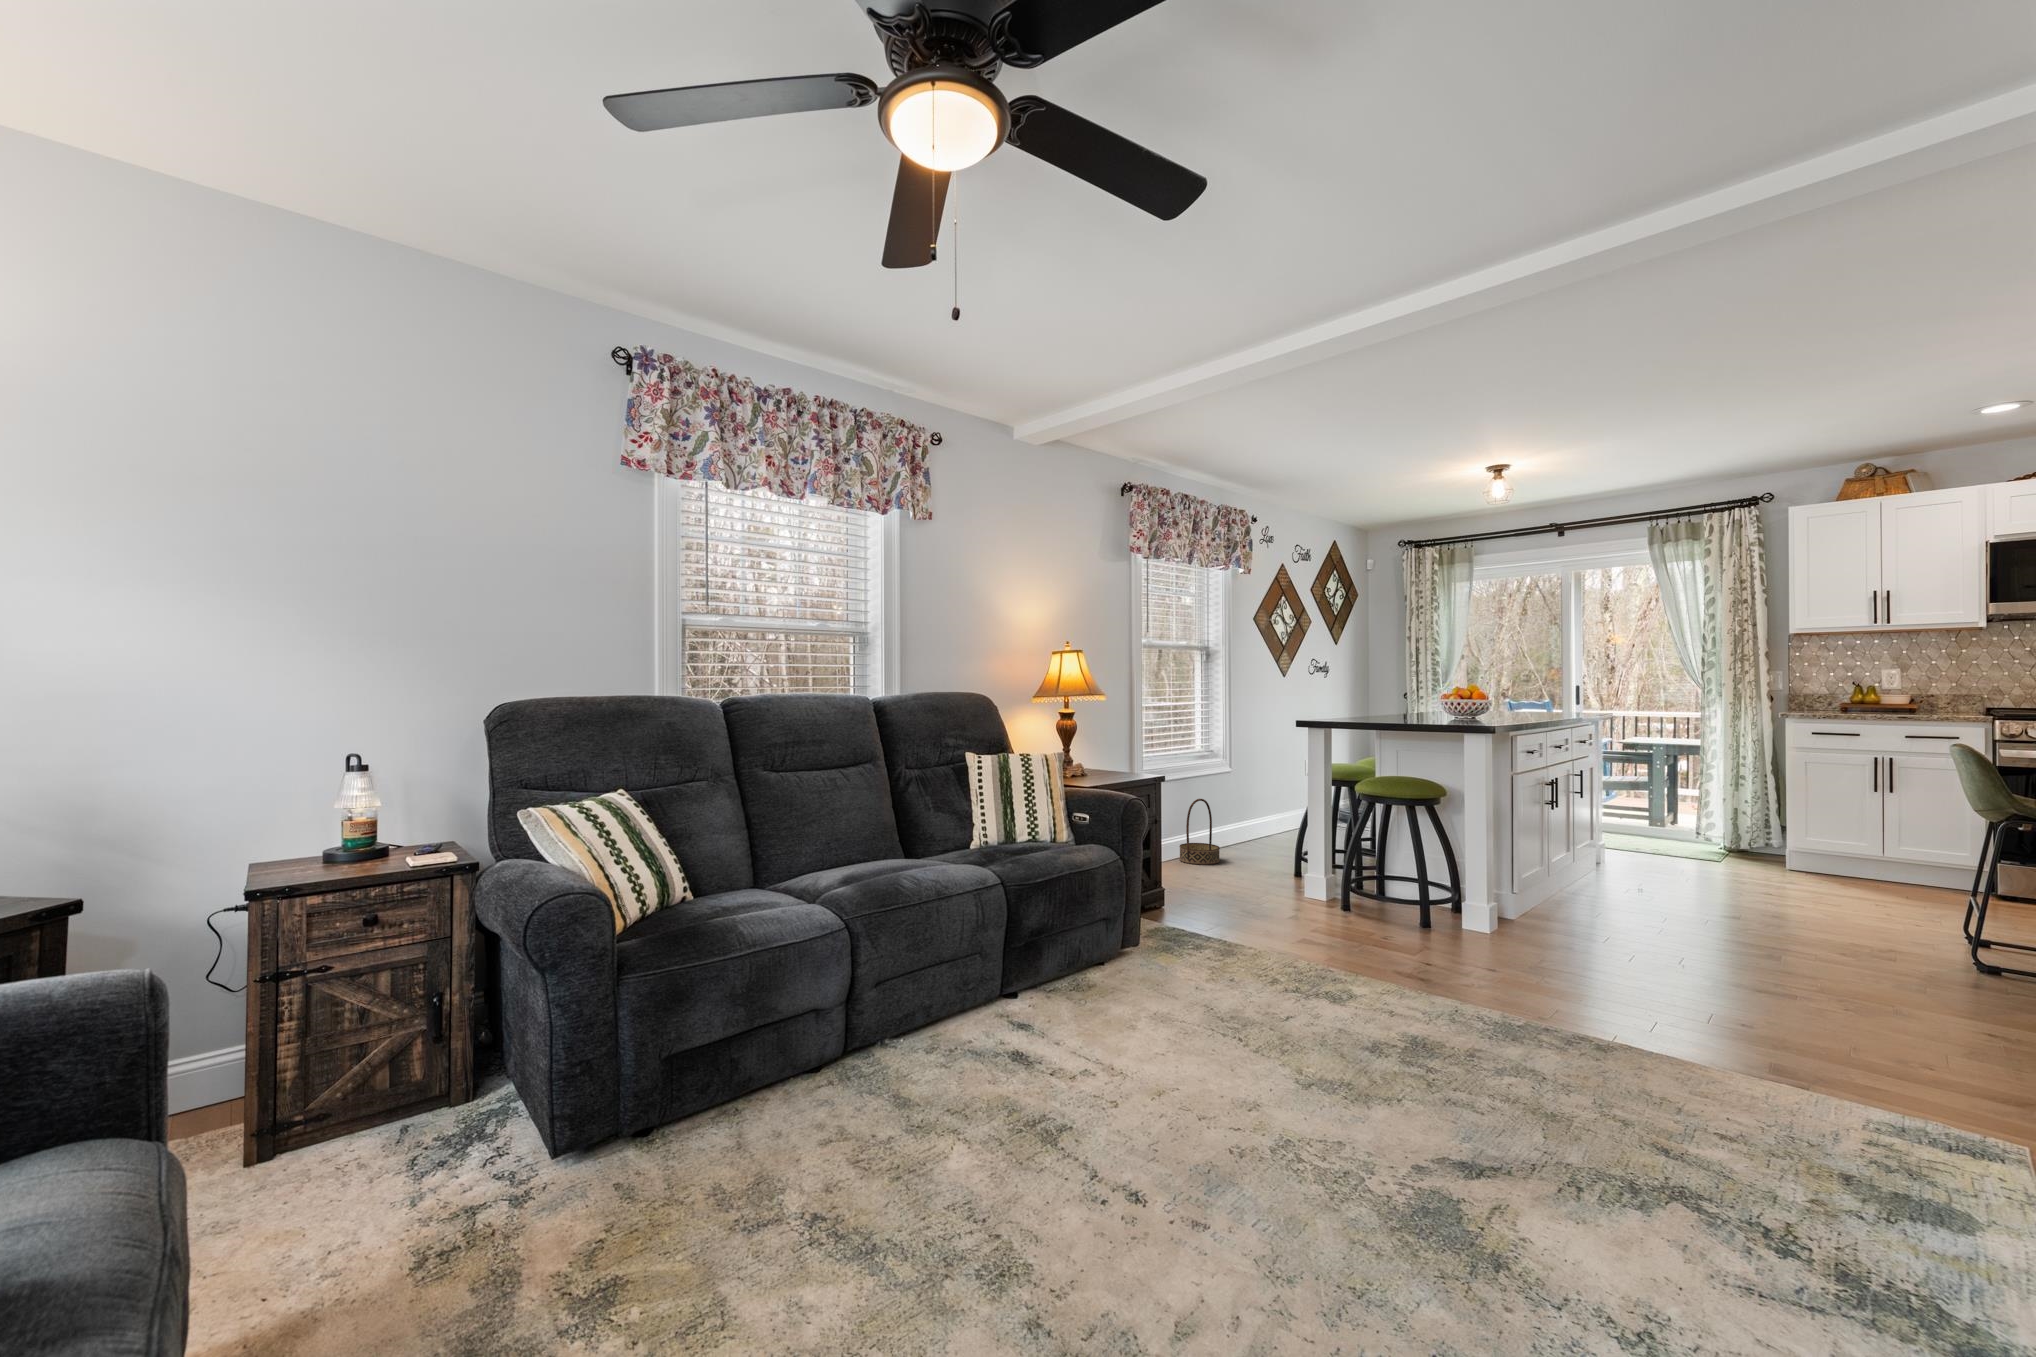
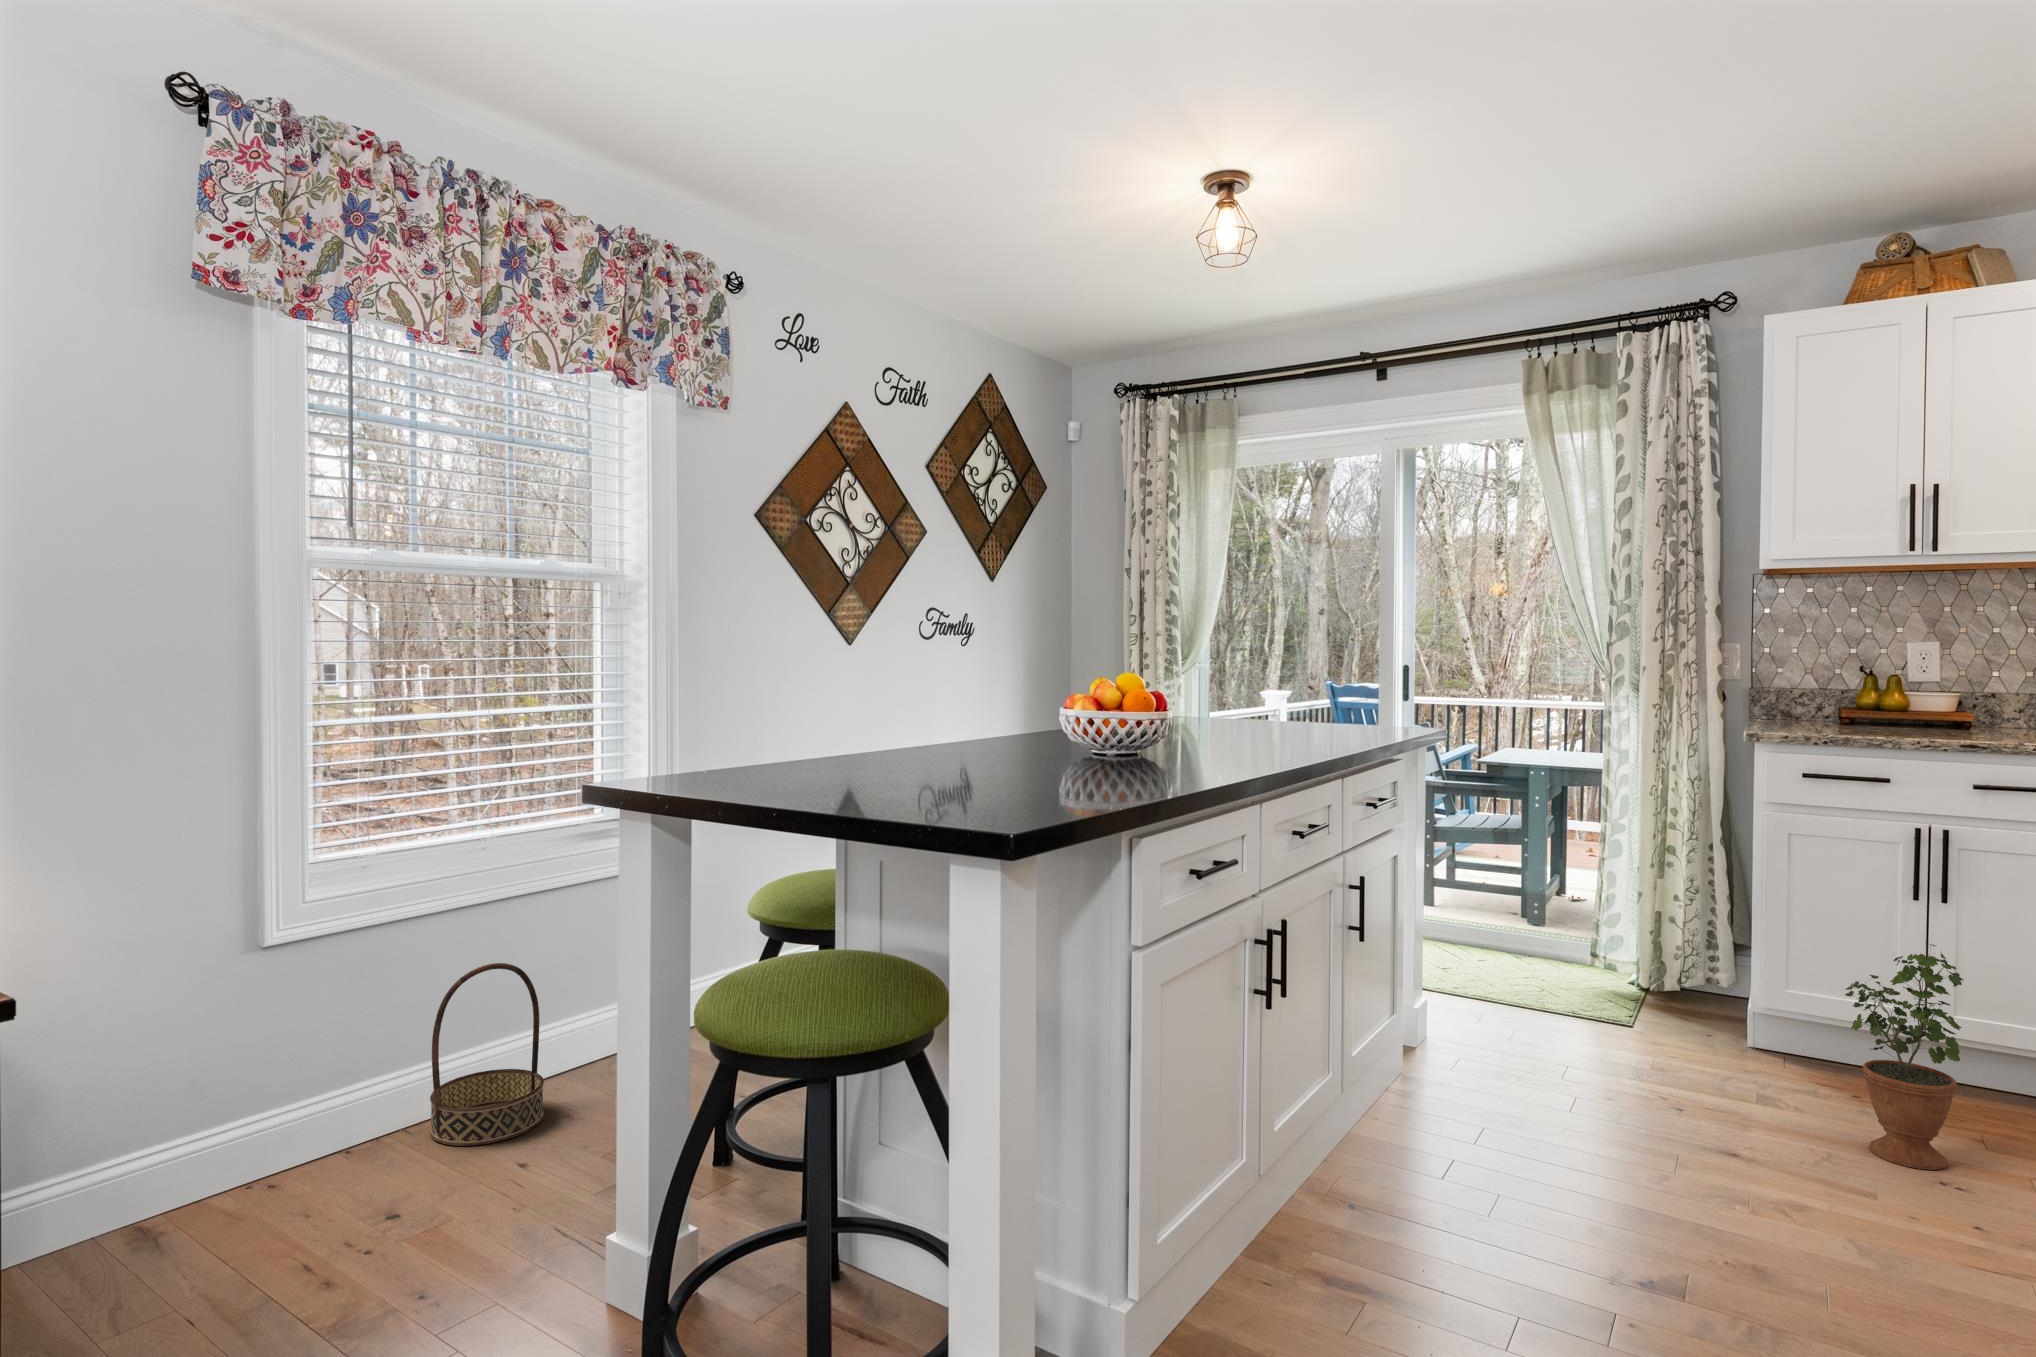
potted plant: none [1827,803,1888,901] -> present [1845,944,1964,1170]

